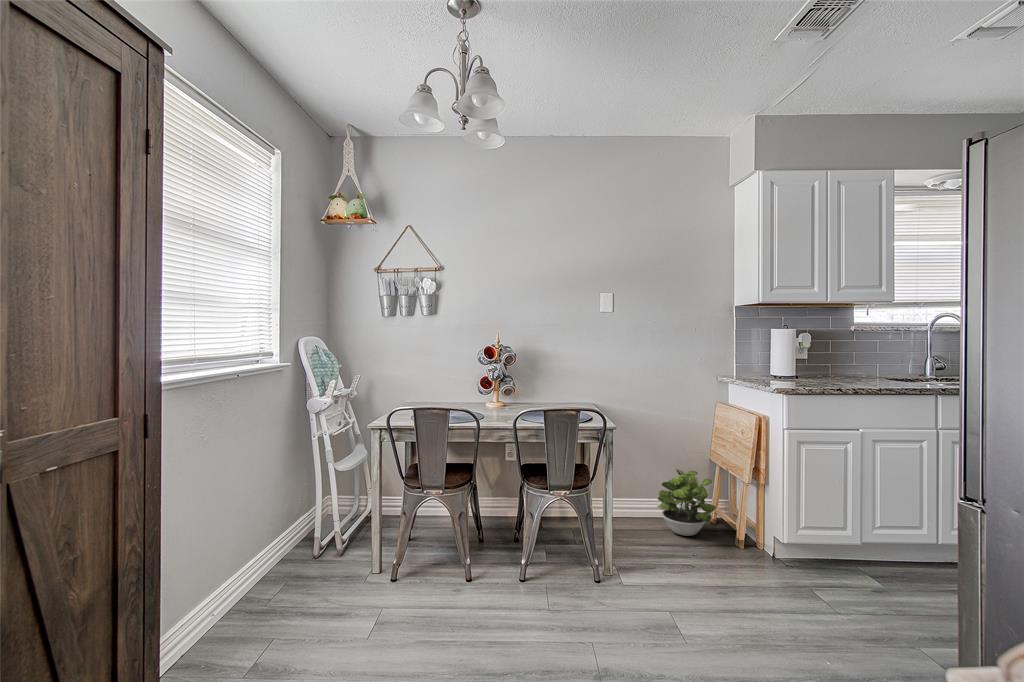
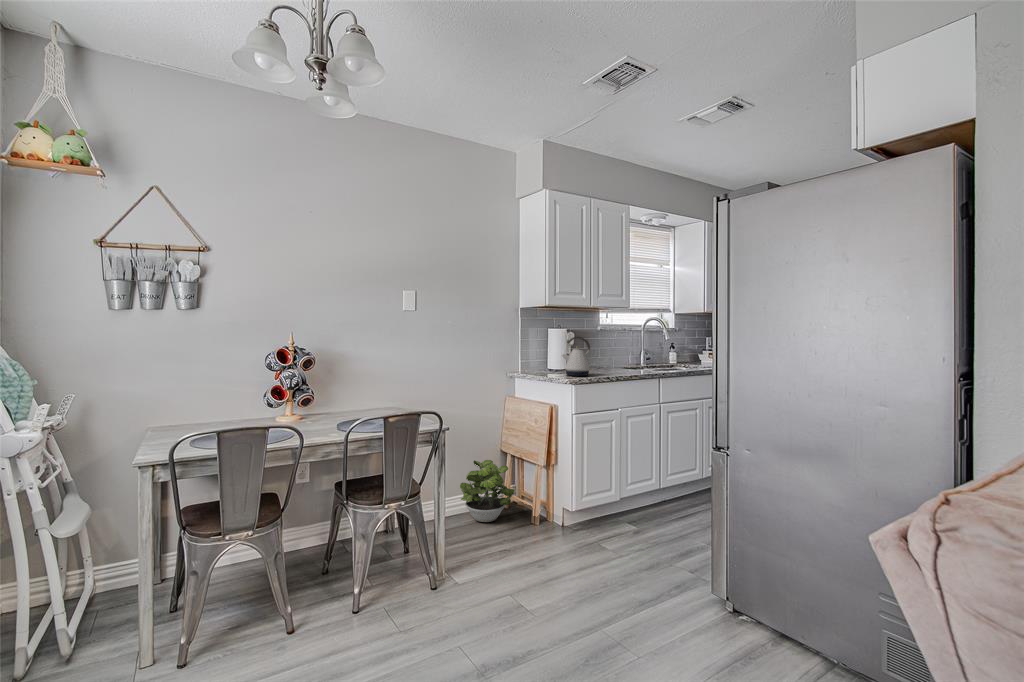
kettle: none [776,338,818,385] -> present [562,337,591,376]

